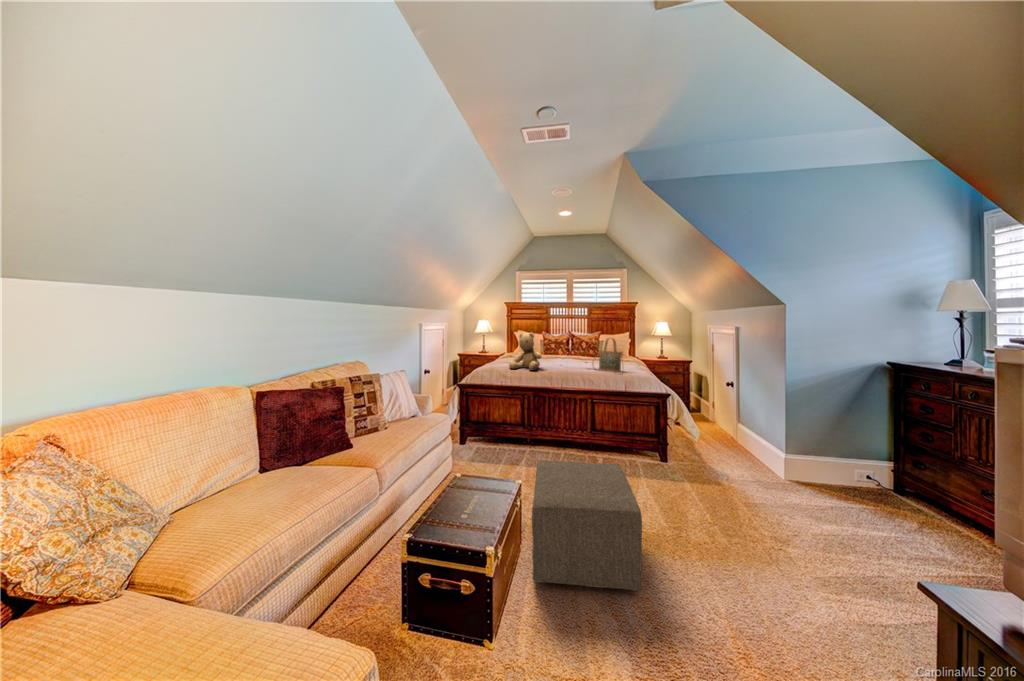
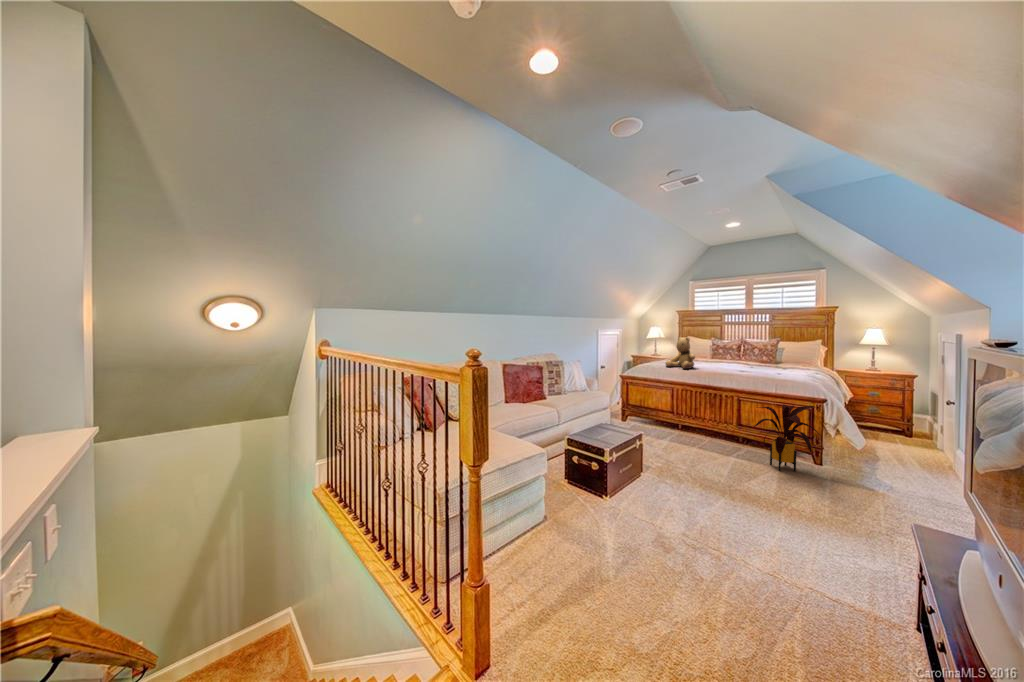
handbag: present [599,338,623,373] -> none [747,343,778,377]
house plant: none [617,405,683,483] -> present [754,405,819,471]
ottoman: present [532,461,642,591] -> none [641,424,724,506]

